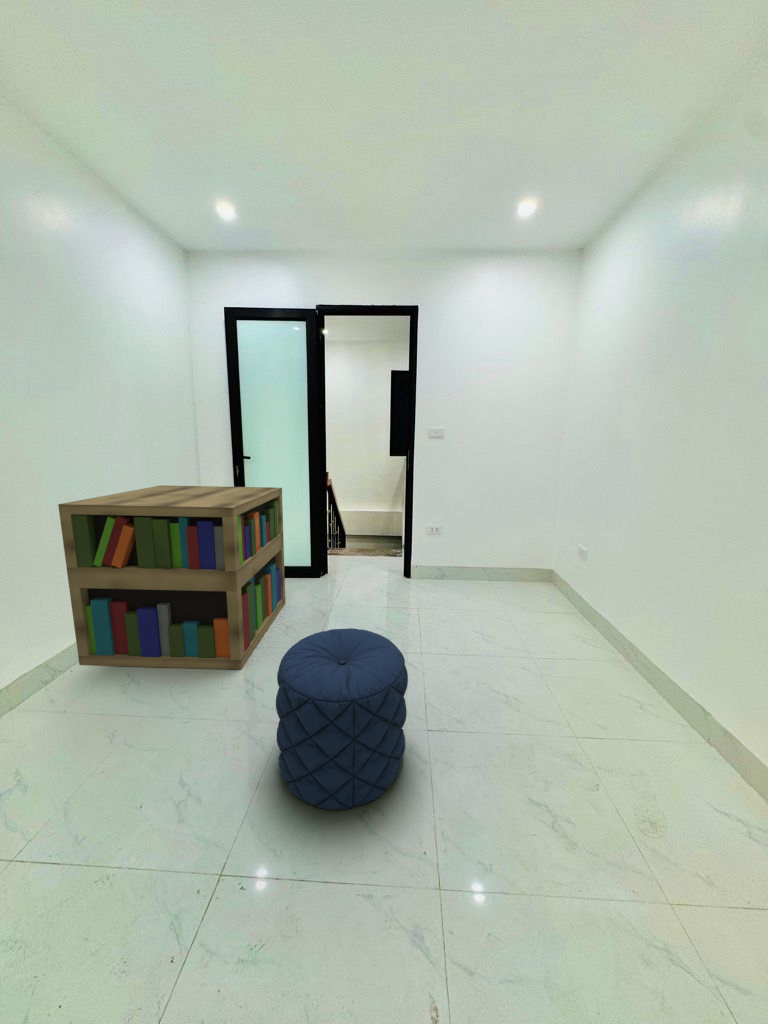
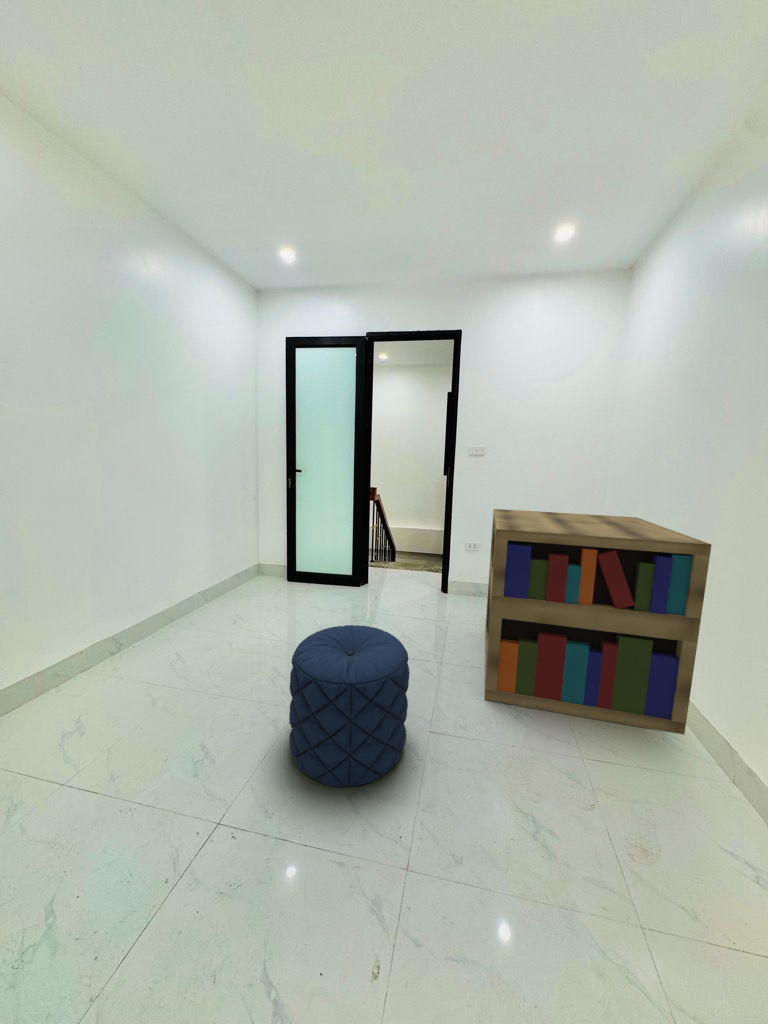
bookshelf: present [58,485,285,669] -> present [485,509,712,734]

